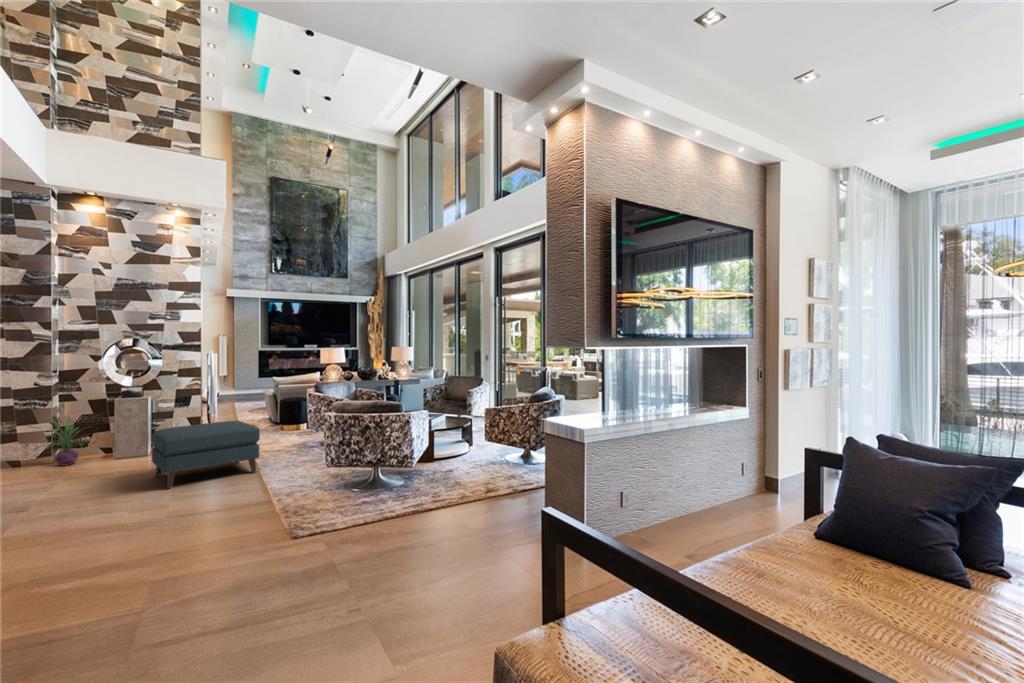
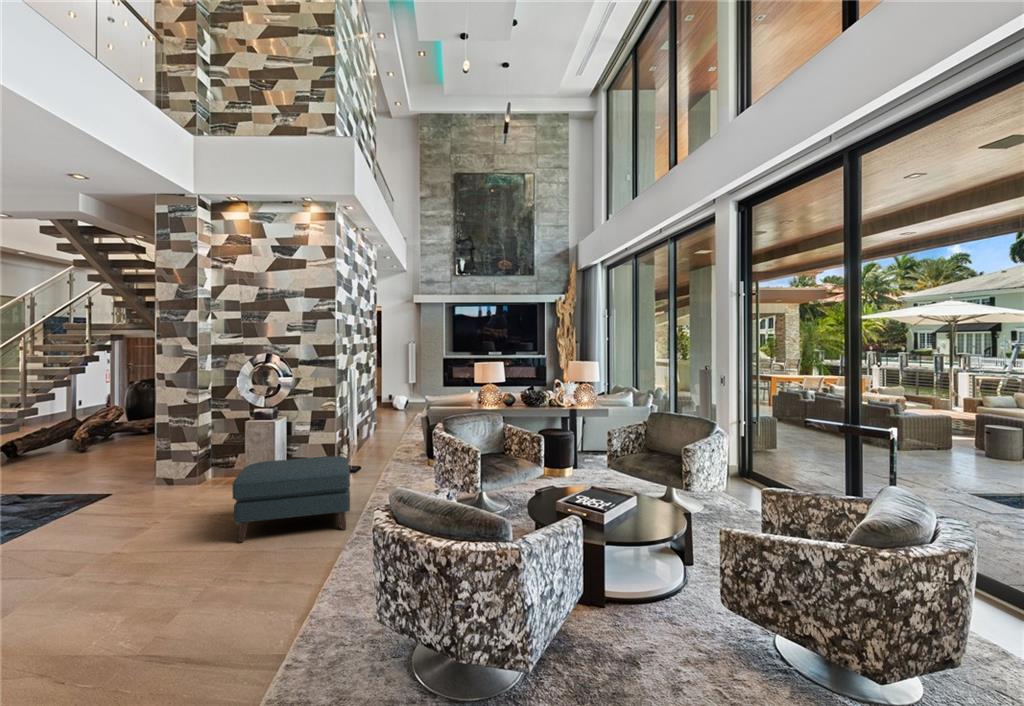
decorative plant: present [48,418,78,466] -> none [174,436,238,488]

